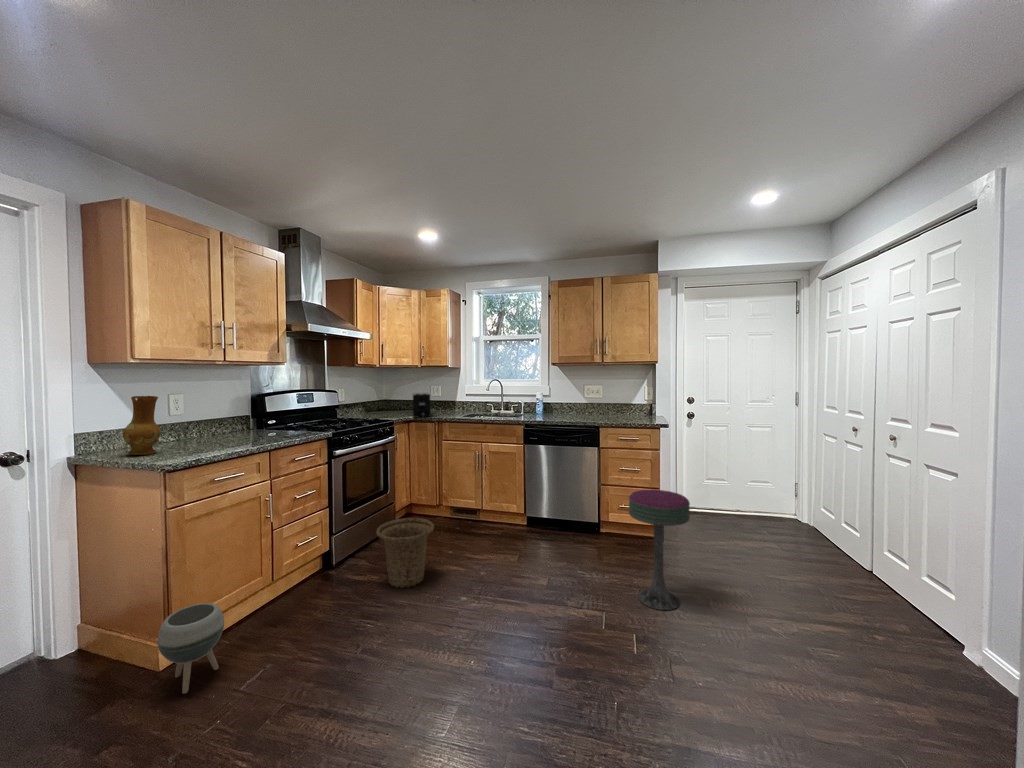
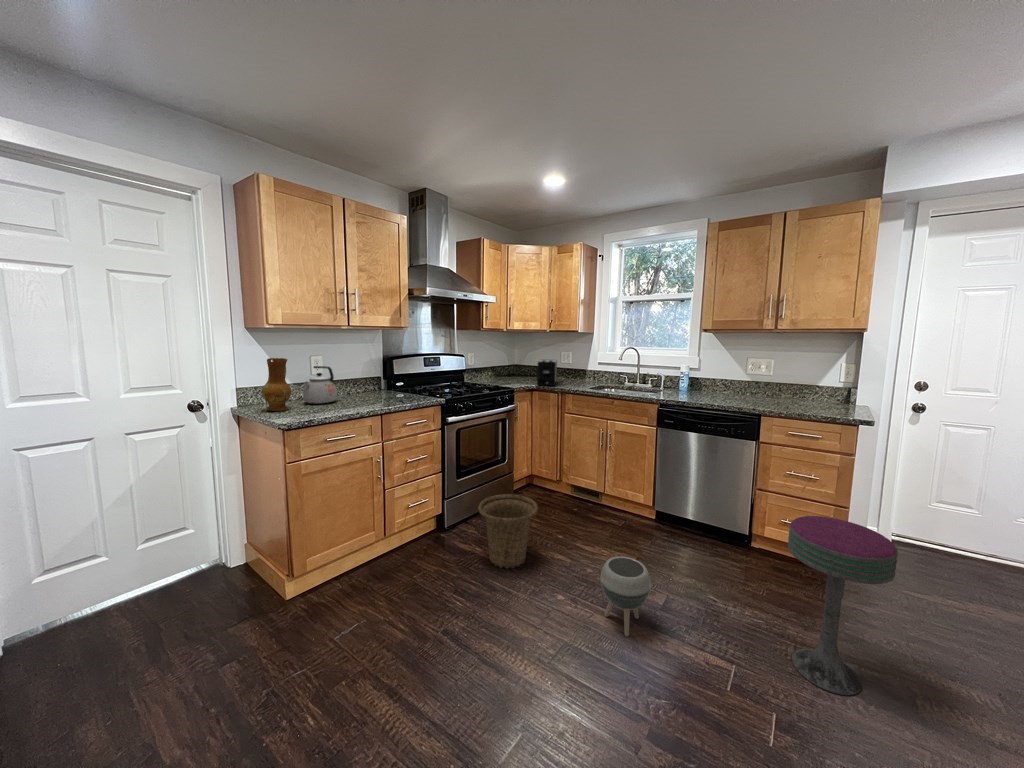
kettle: none [166,405,210,446] -> present [303,366,337,404]
planter: present [158,603,224,694] -> present [601,556,651,636]

